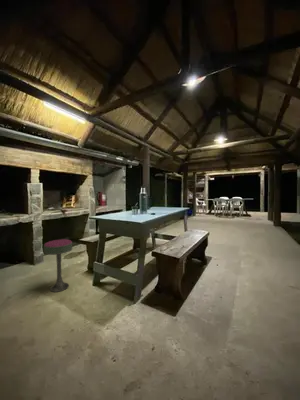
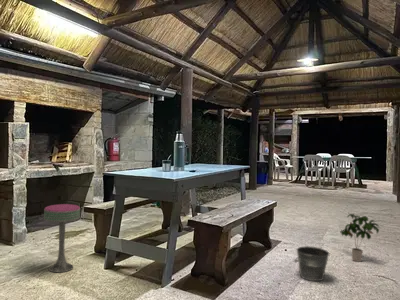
potted plant: none [258,238,291,272] -> present [341,214,379,262]
bucket: none [232,265,261,293] -> present [295,246,329,281]

